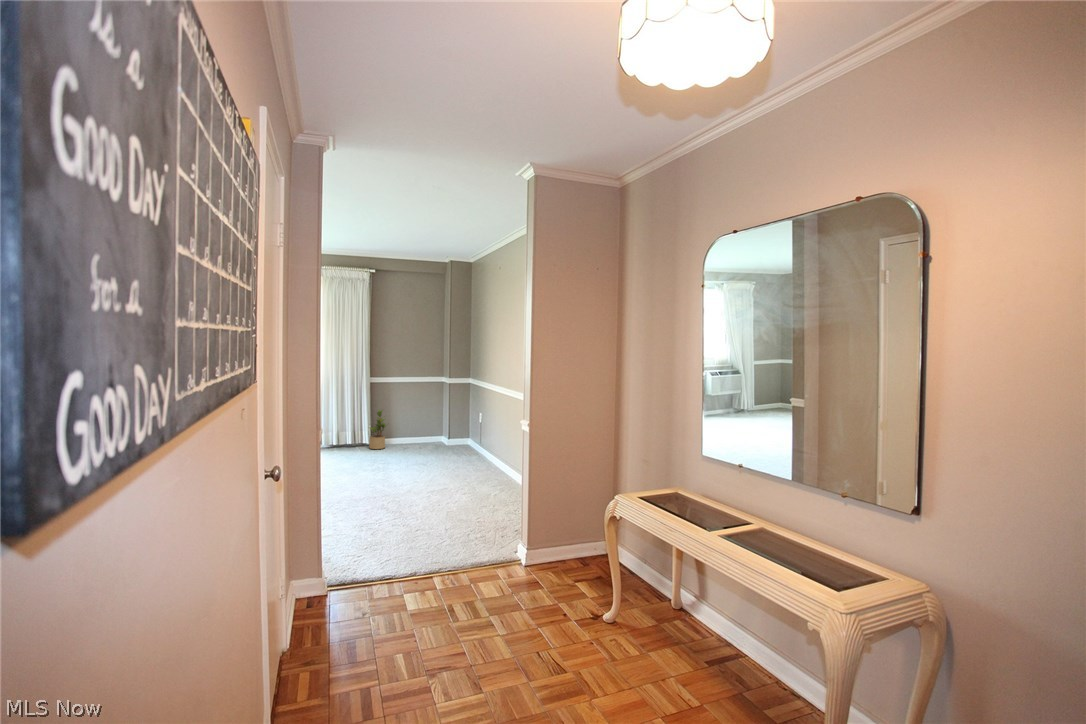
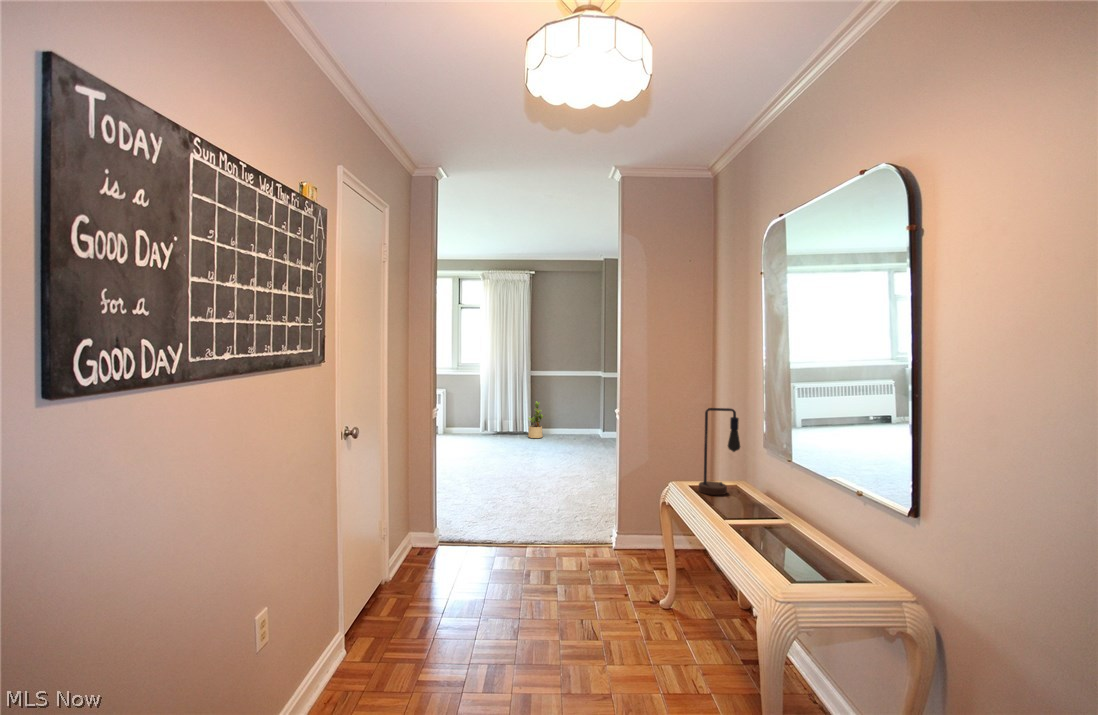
table lamp: none [645,417,683,503] -> present [699,408,740,495]

